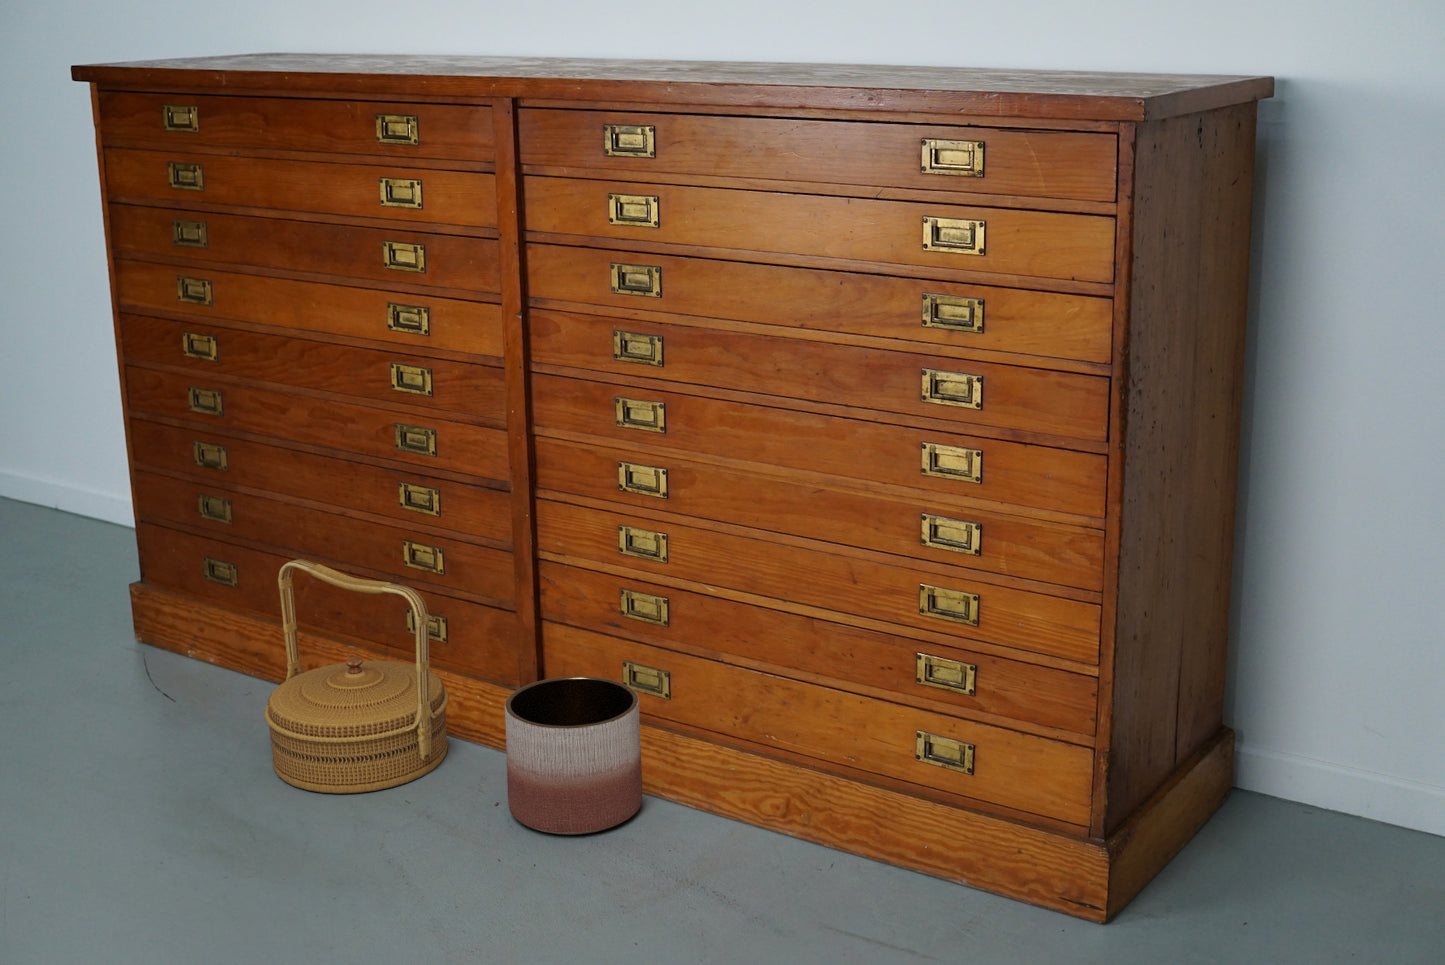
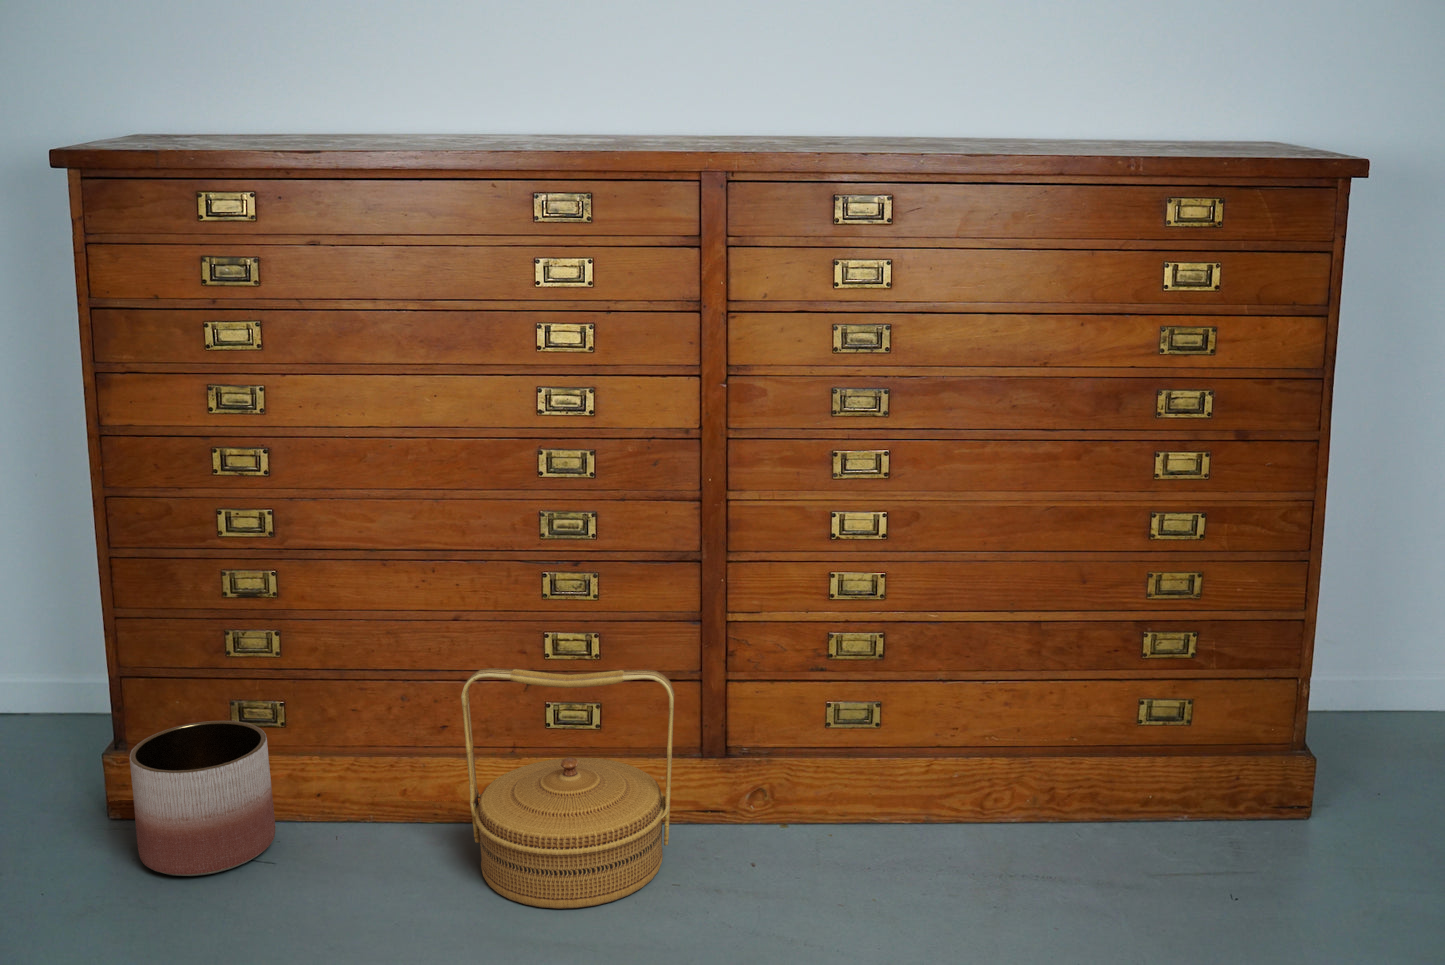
planter: present [505,676,642,835] -> present [130,721,275,876]

